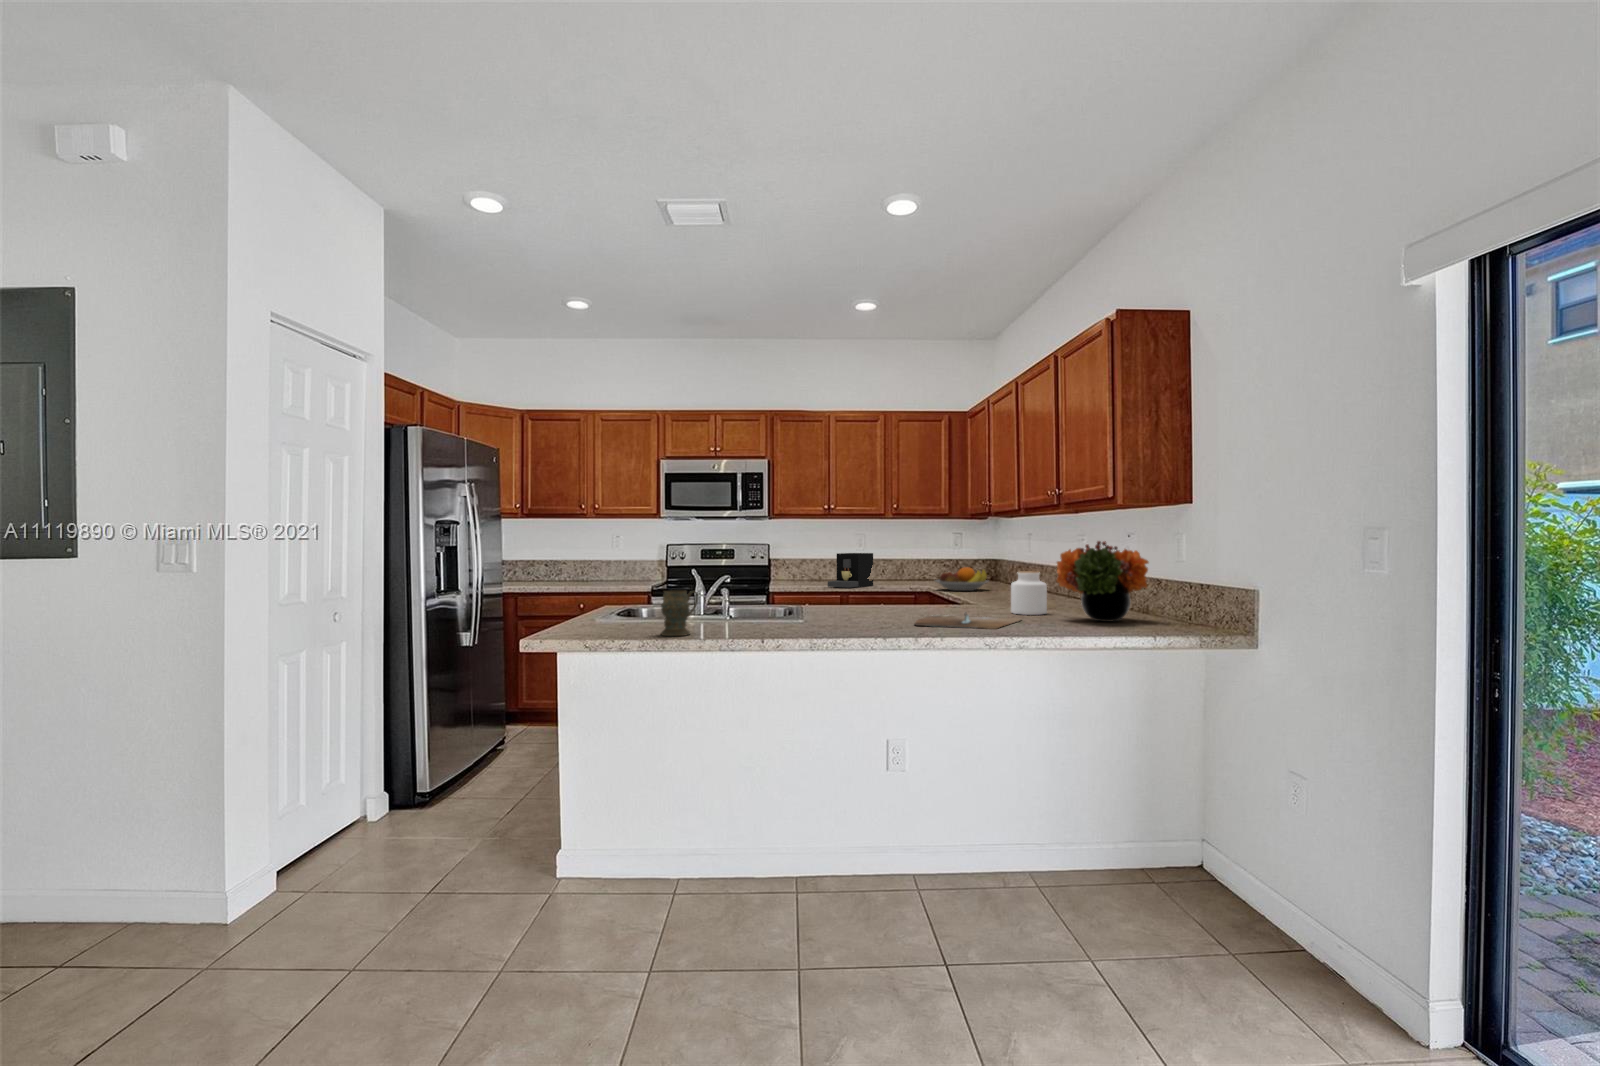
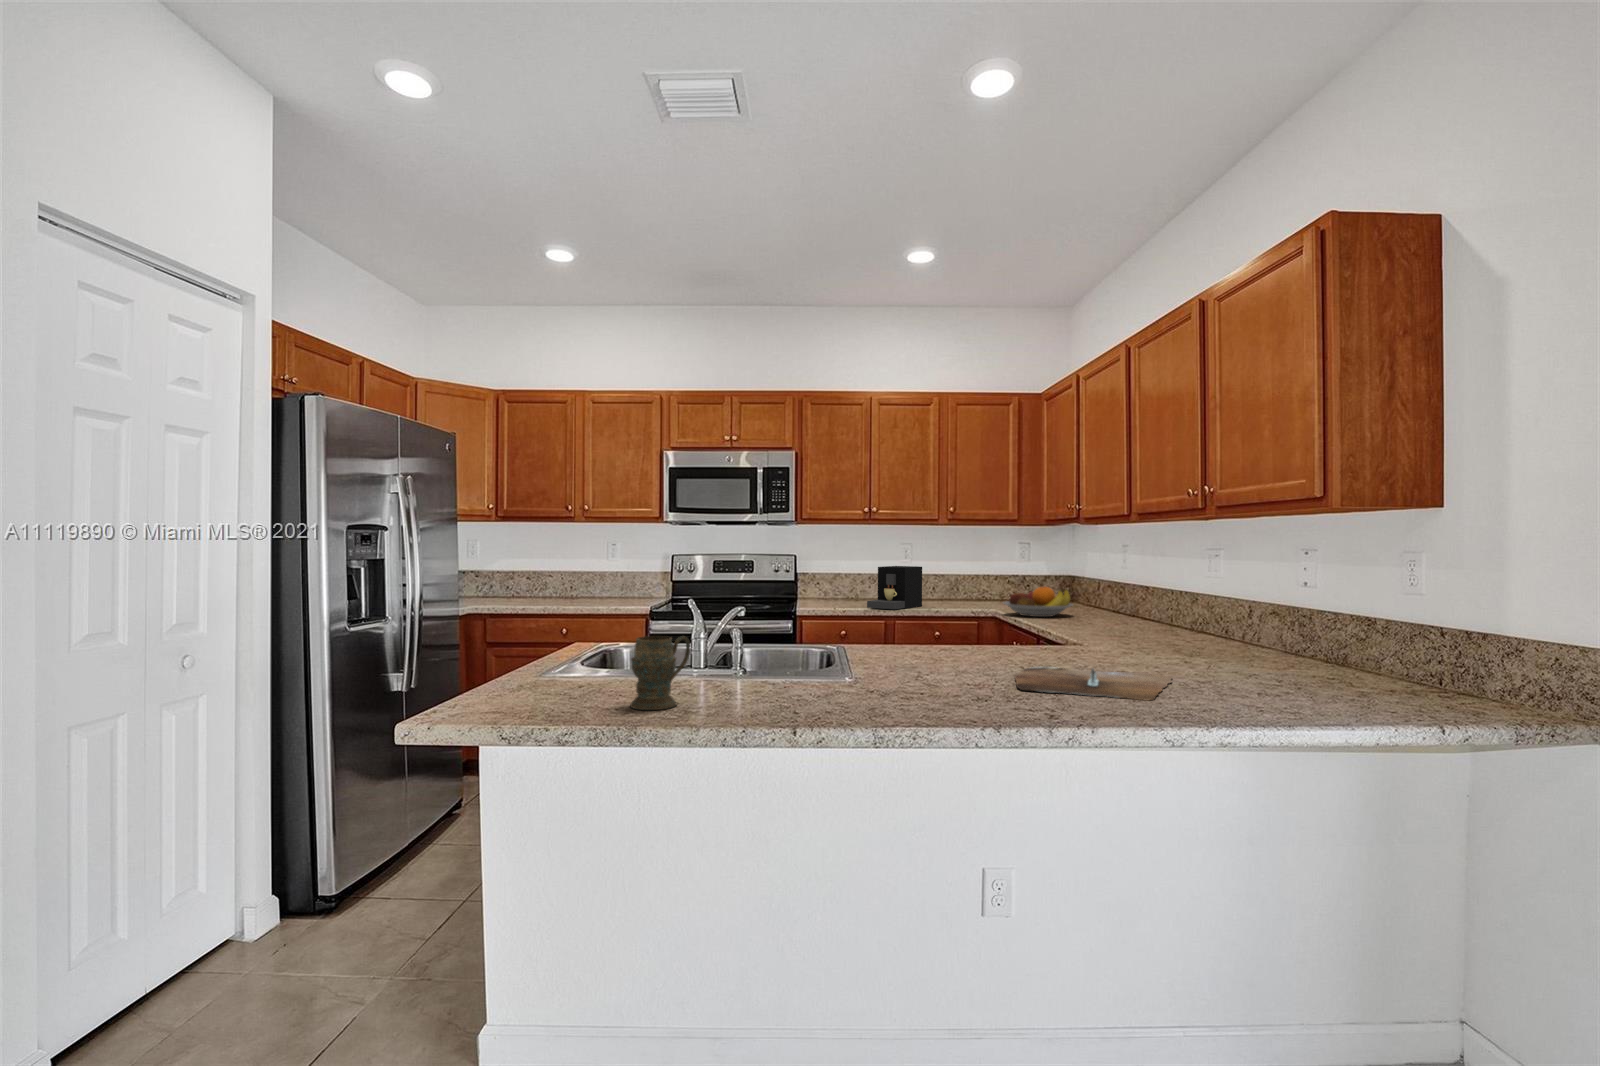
flower arrangement: present [1057,541,1149,622] -> none [1222,562,1379,685]
jar: present [1011,571,1047,615] -> none [1141,602,1195,667]

